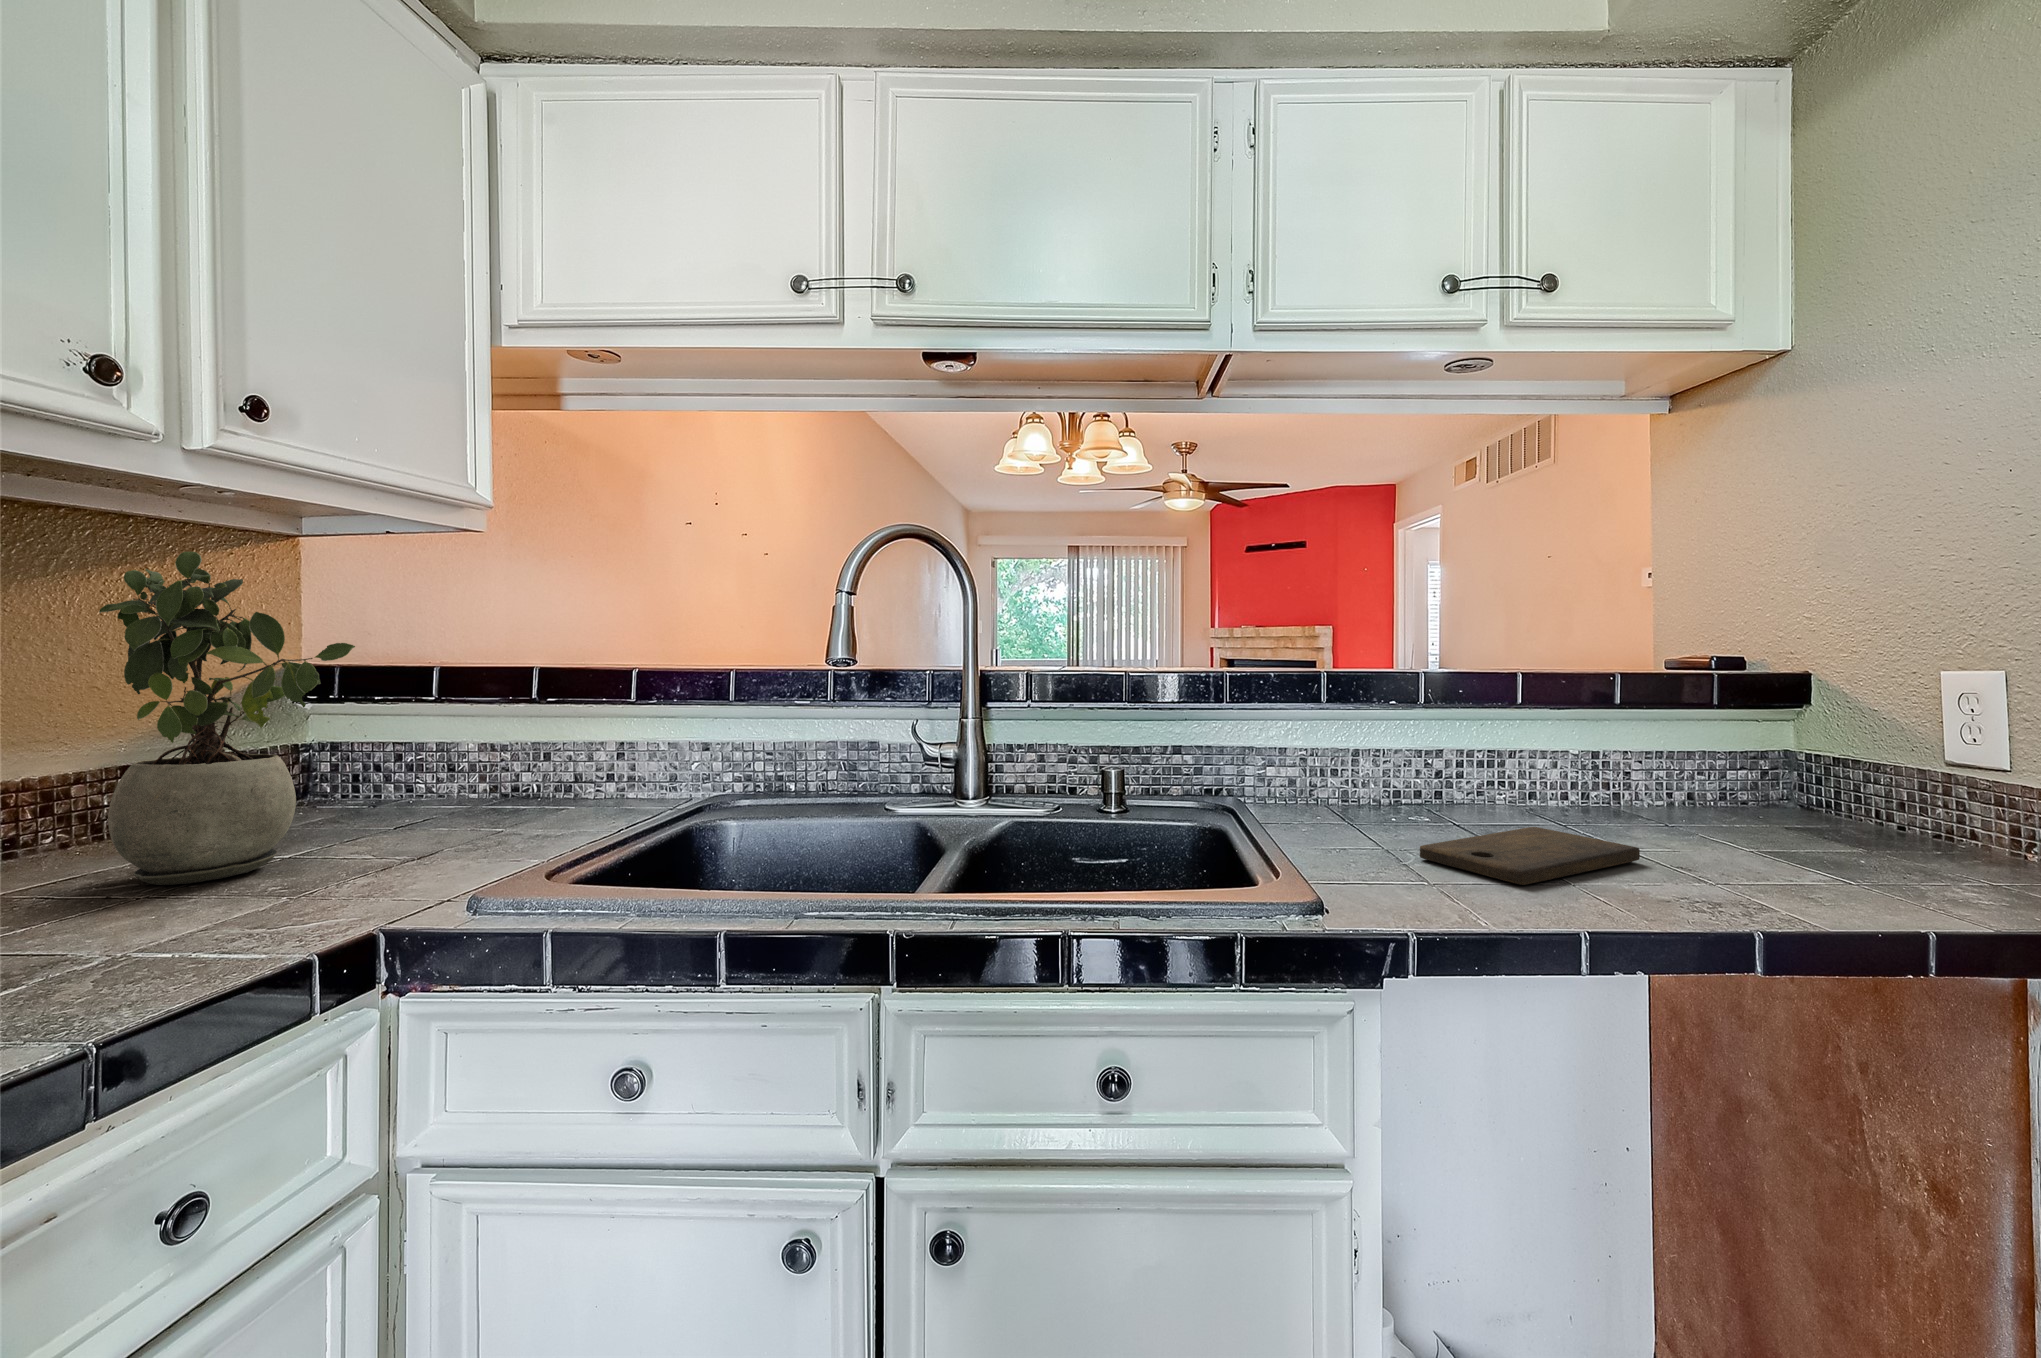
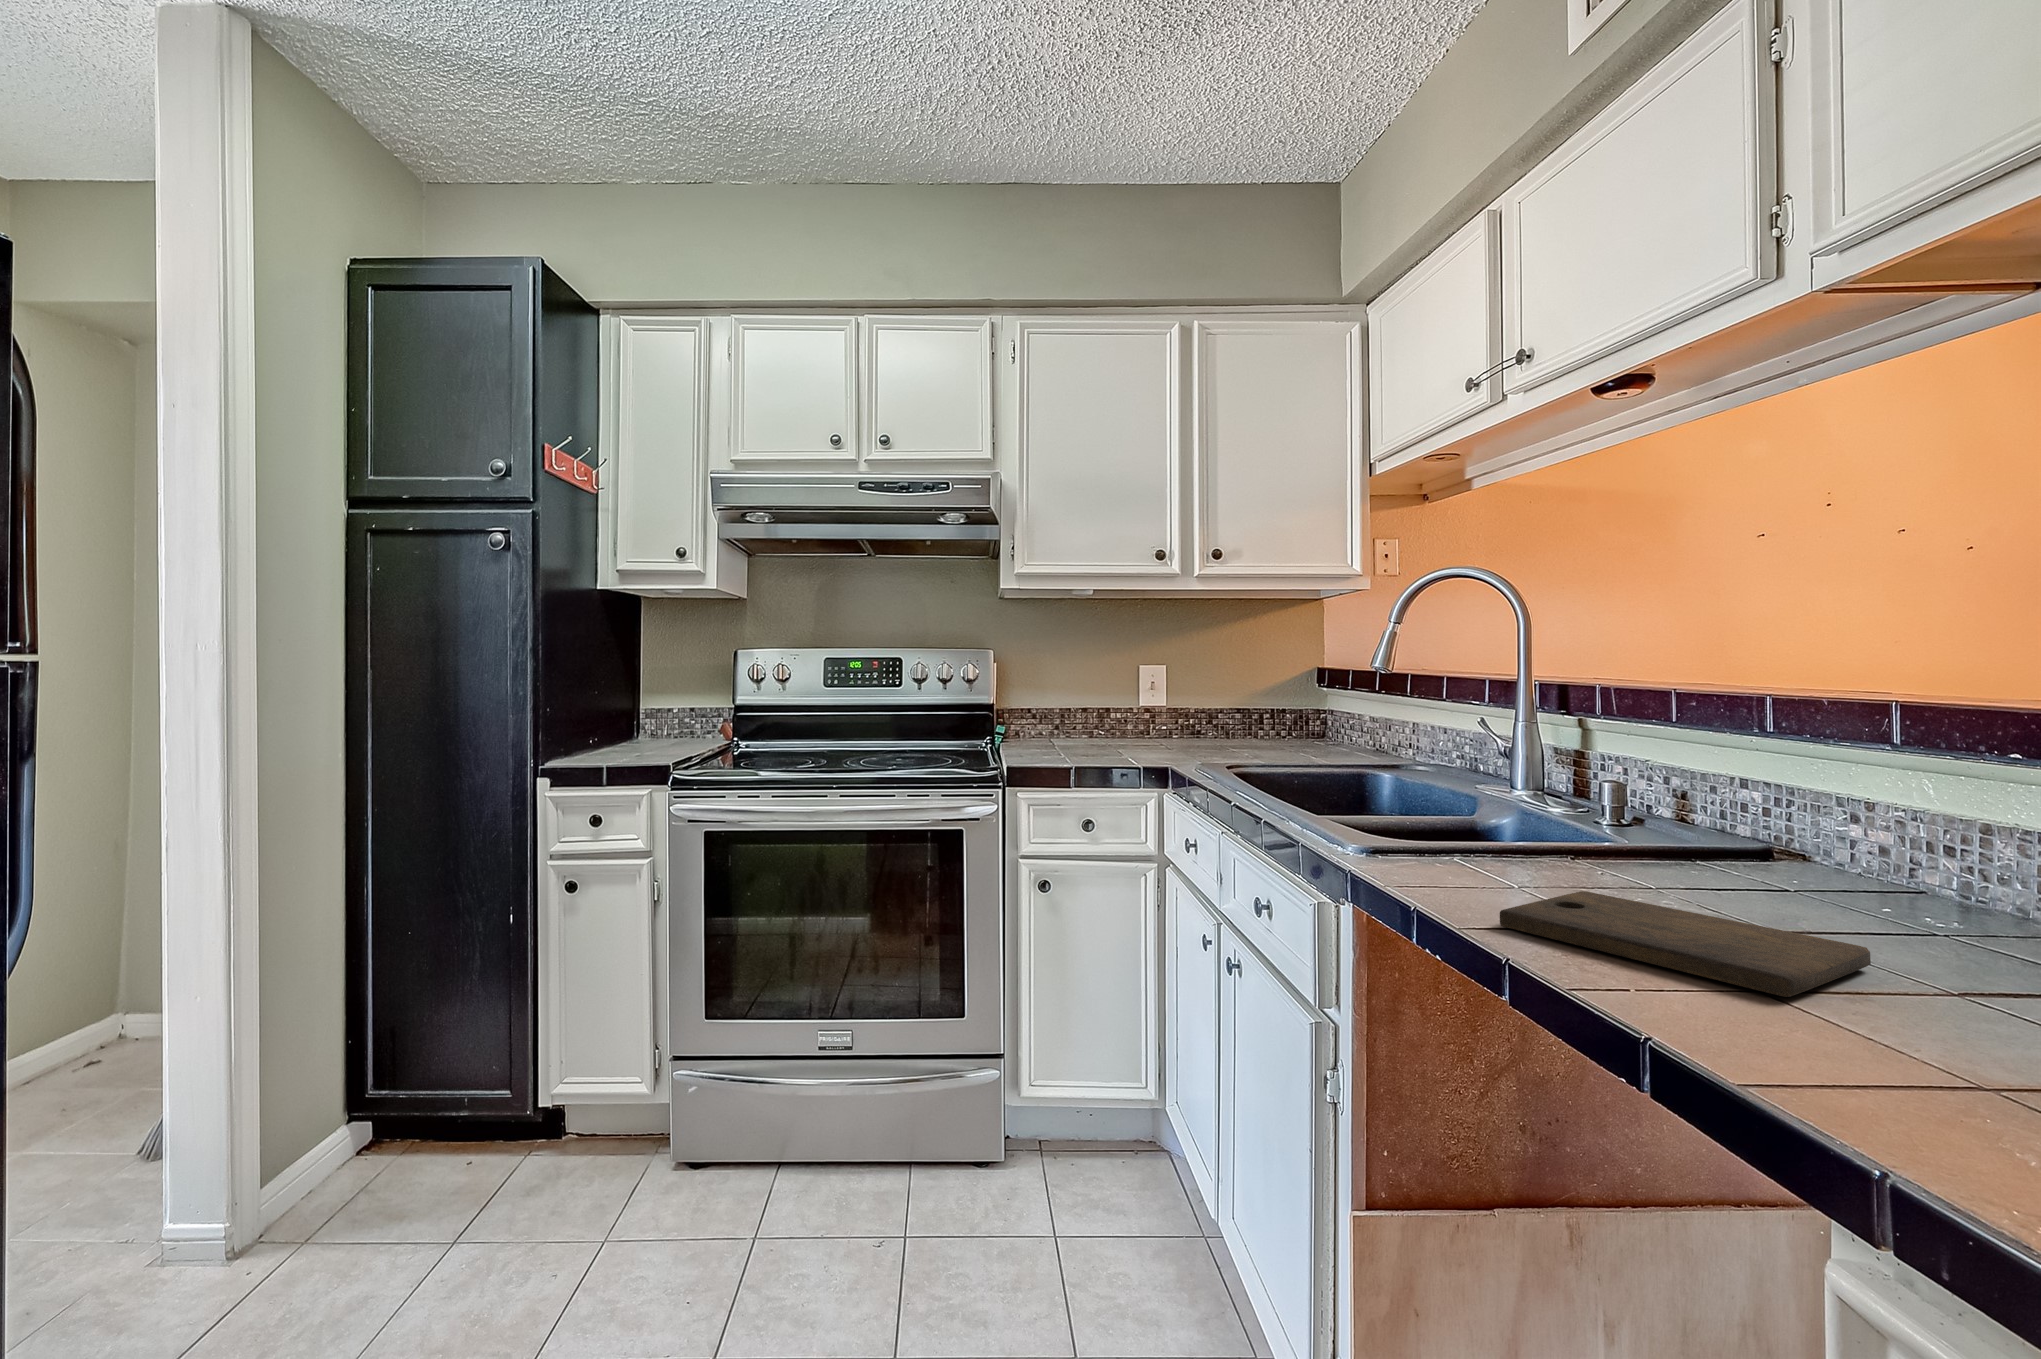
potted plant: present [99,552,355,885] -> none [1158,615,1221,757]

